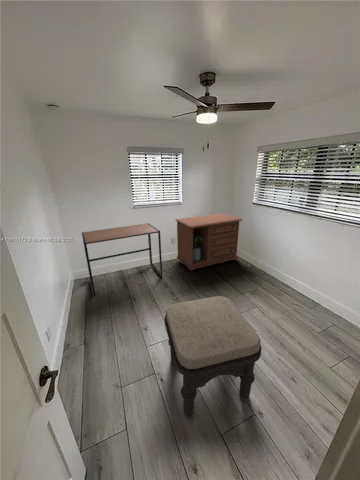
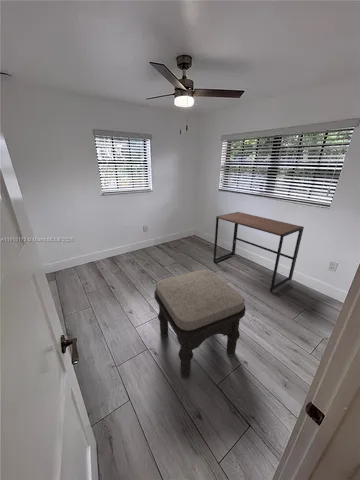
dresser: present [176,213,242,271] -> none [146,201,210,256]
desk: present [82,223,162,295] -> present [213,212,304,292]

